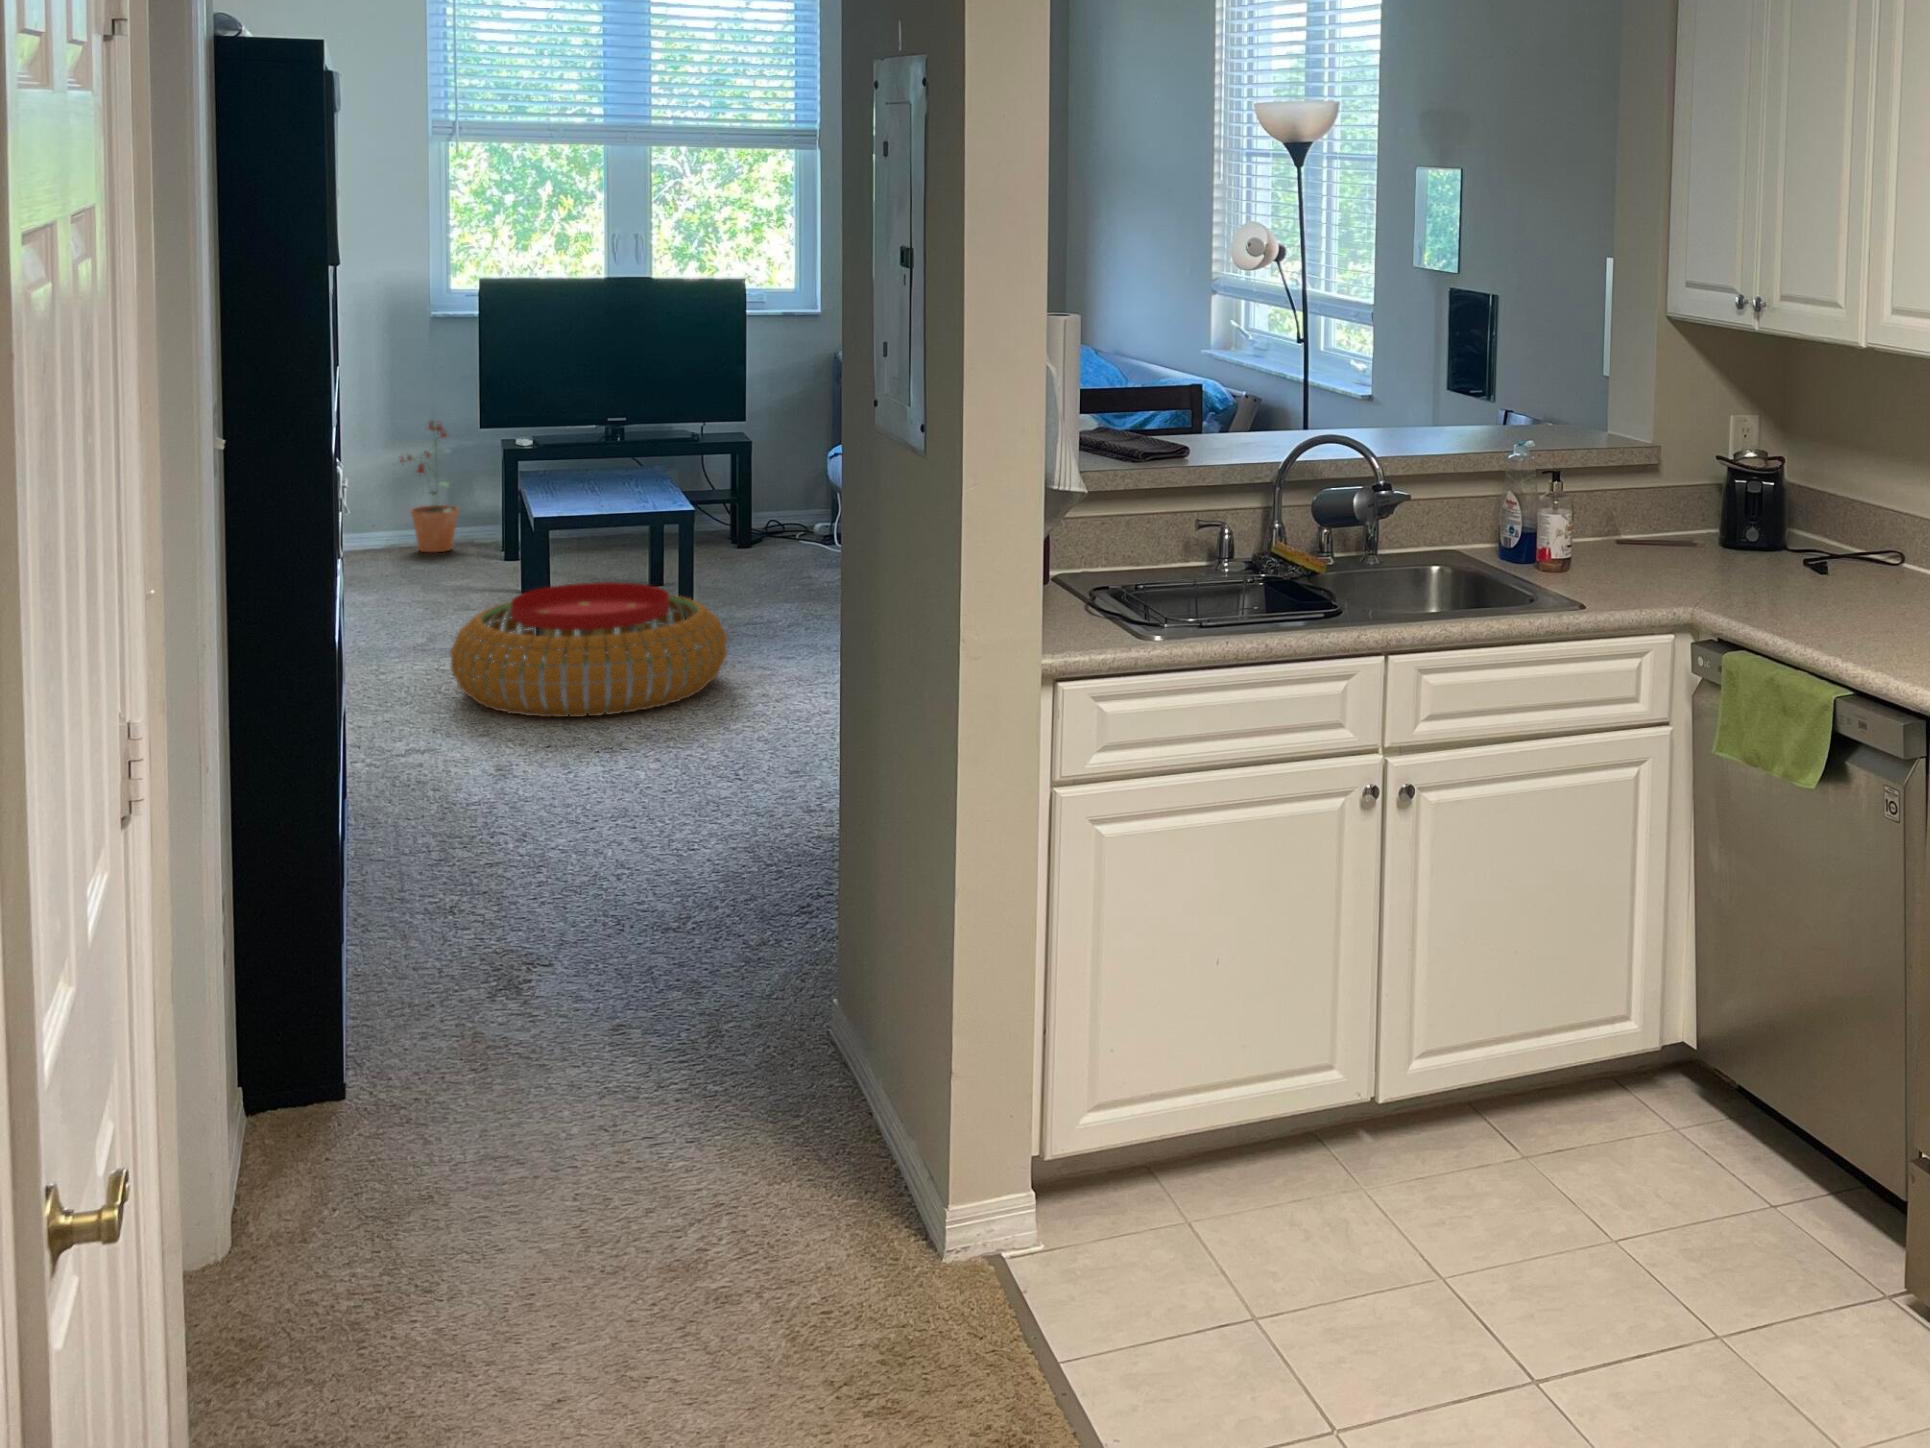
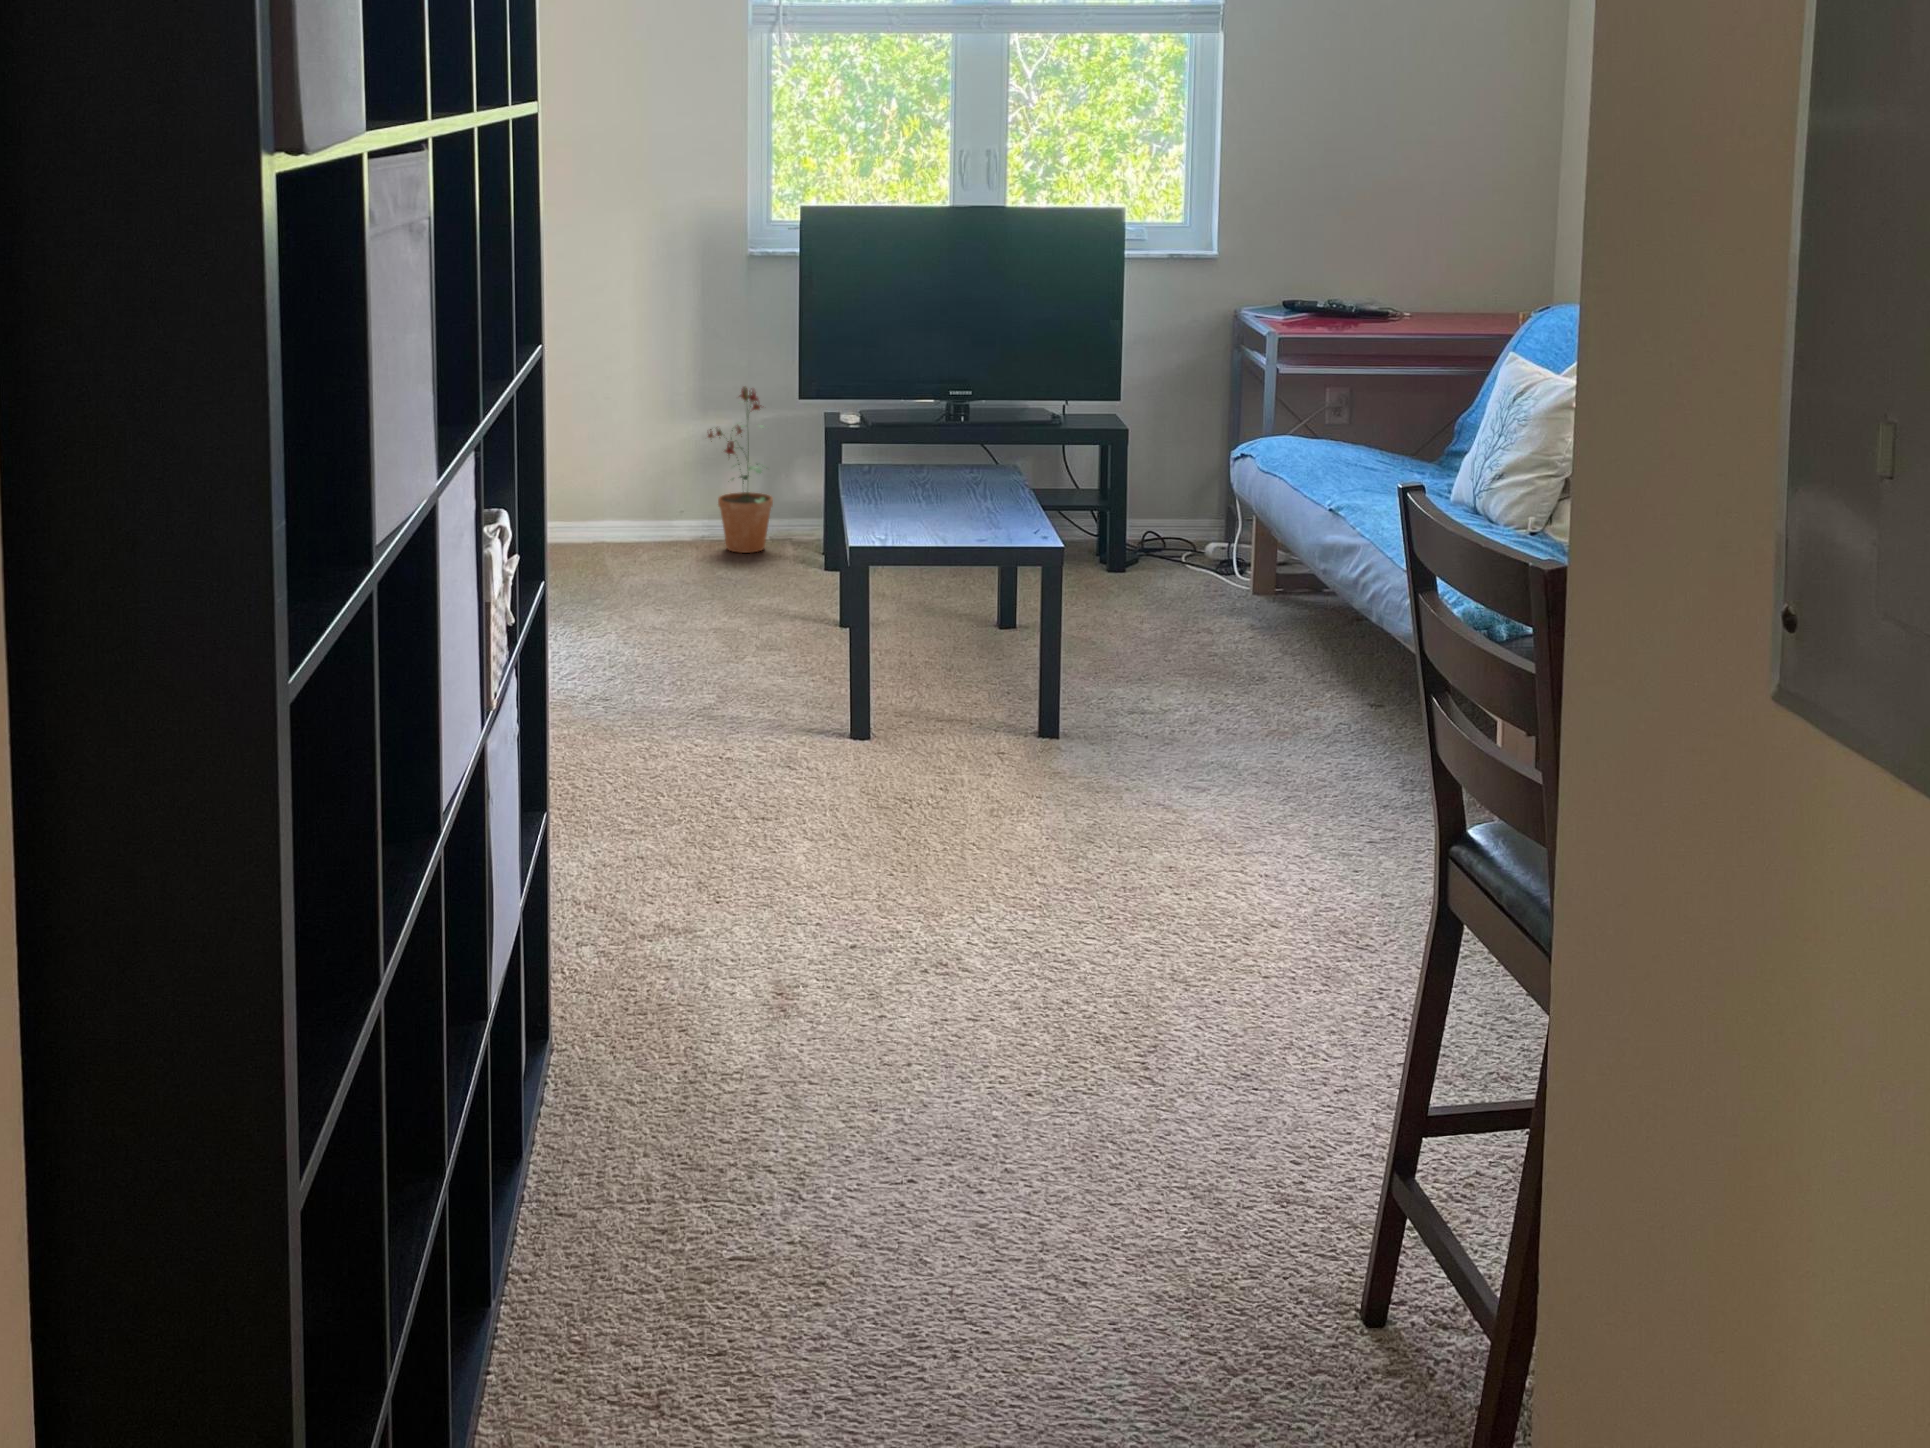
pouf: present [450,582,727,717] -> none [727,657,1116,887]

